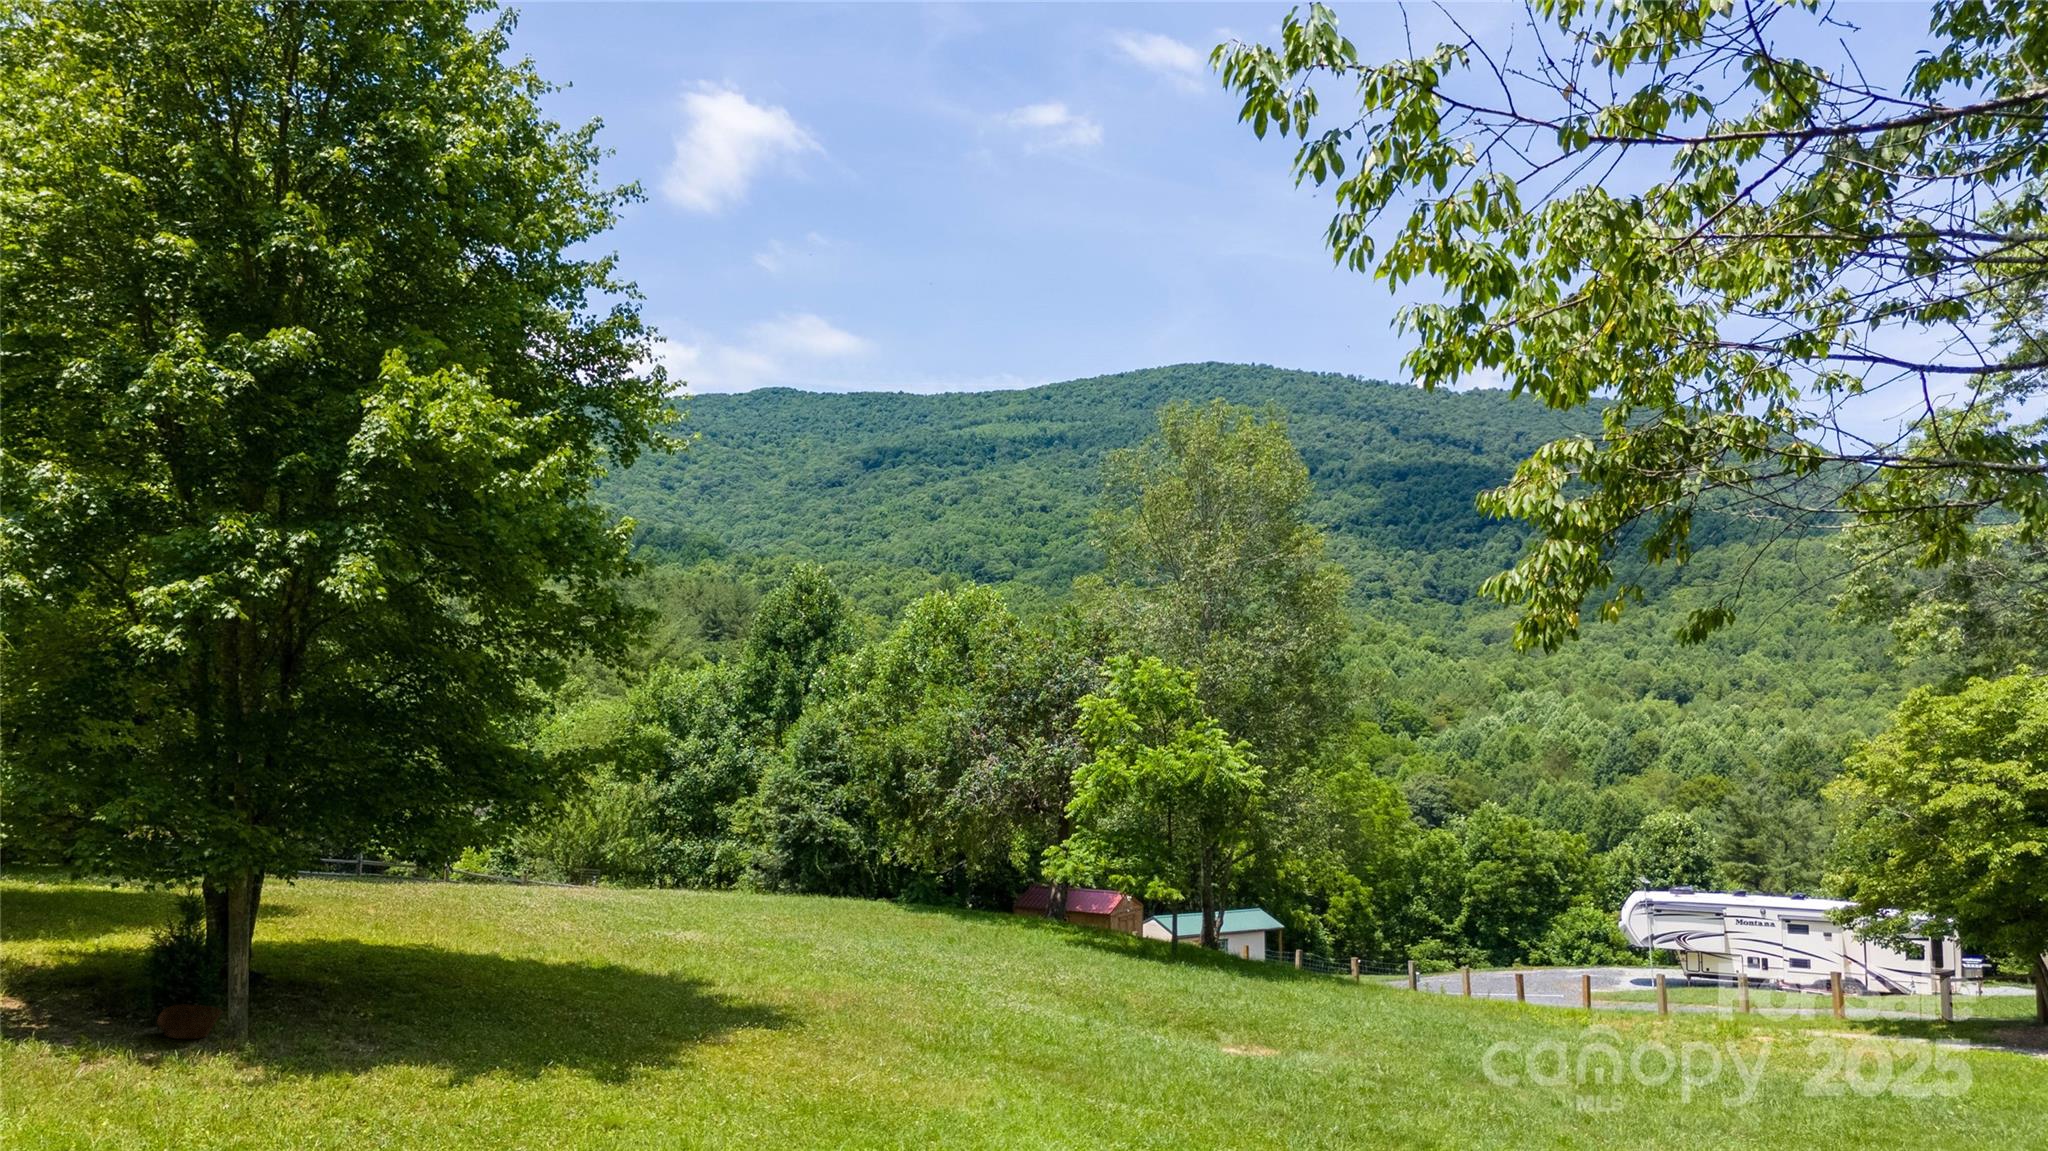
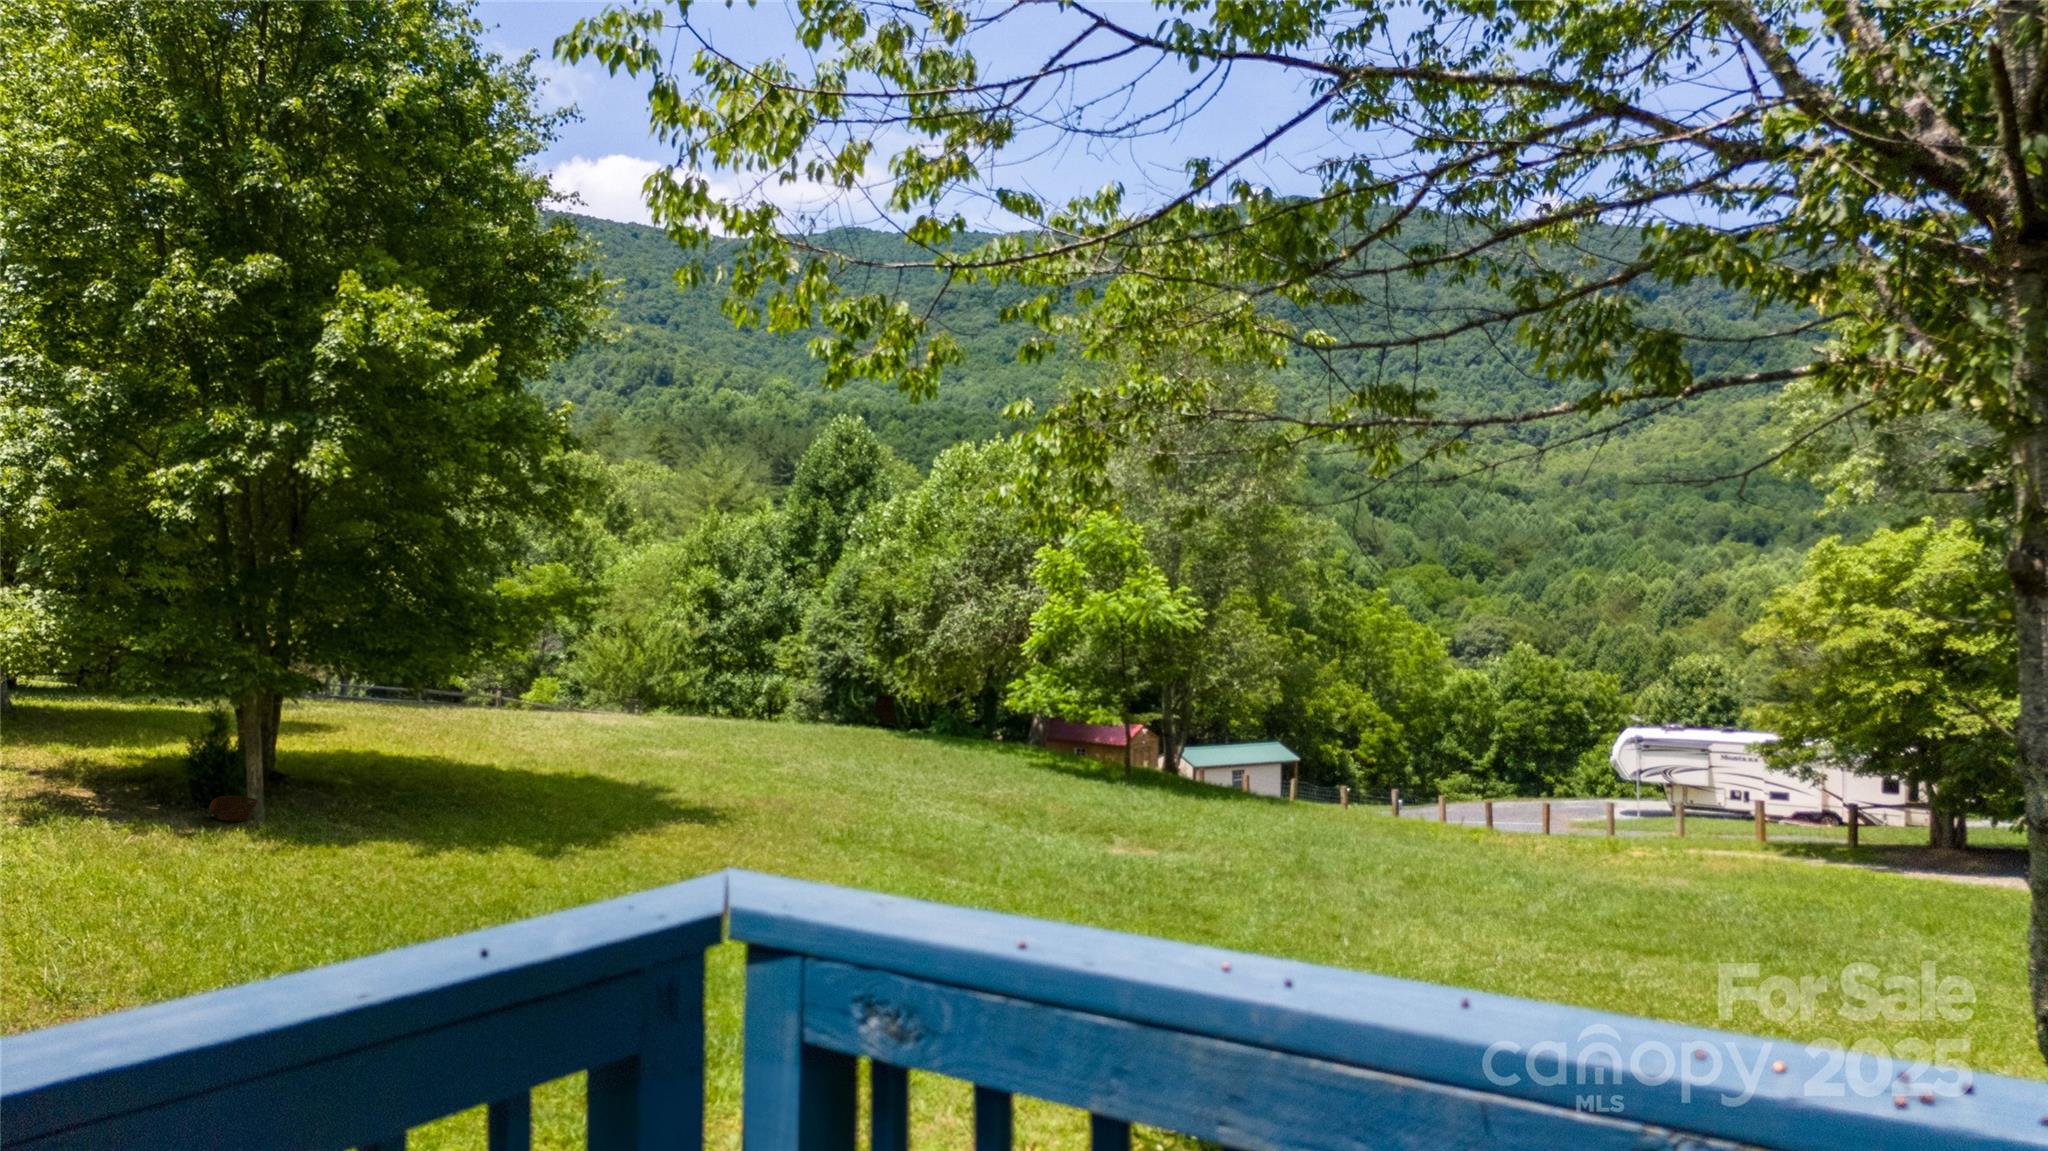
lounge chair: none [840,856,867,892] -> present [874,693,897,726]

